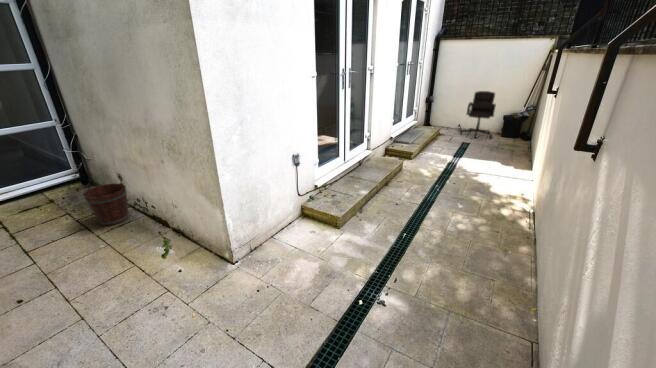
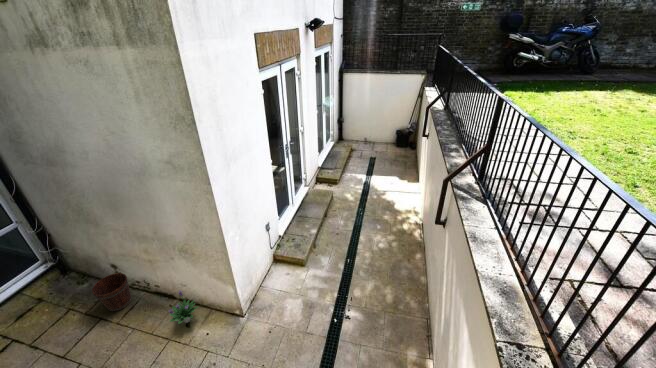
chair: present [460,91,496,138] -> none [366,113,390,151]
potted plant: none [140,204,182,254] -> present [169,290,197,324]

